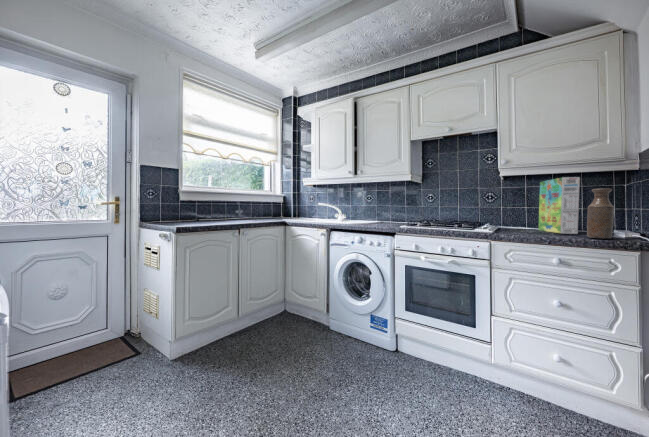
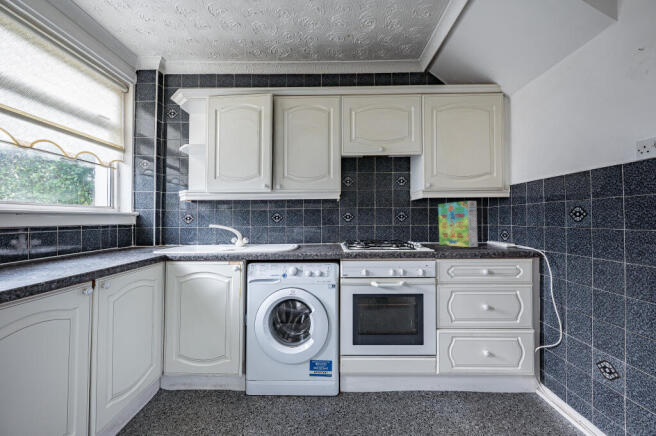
bottle: present [587,188,614,239] -> none [495,211,513,250]

